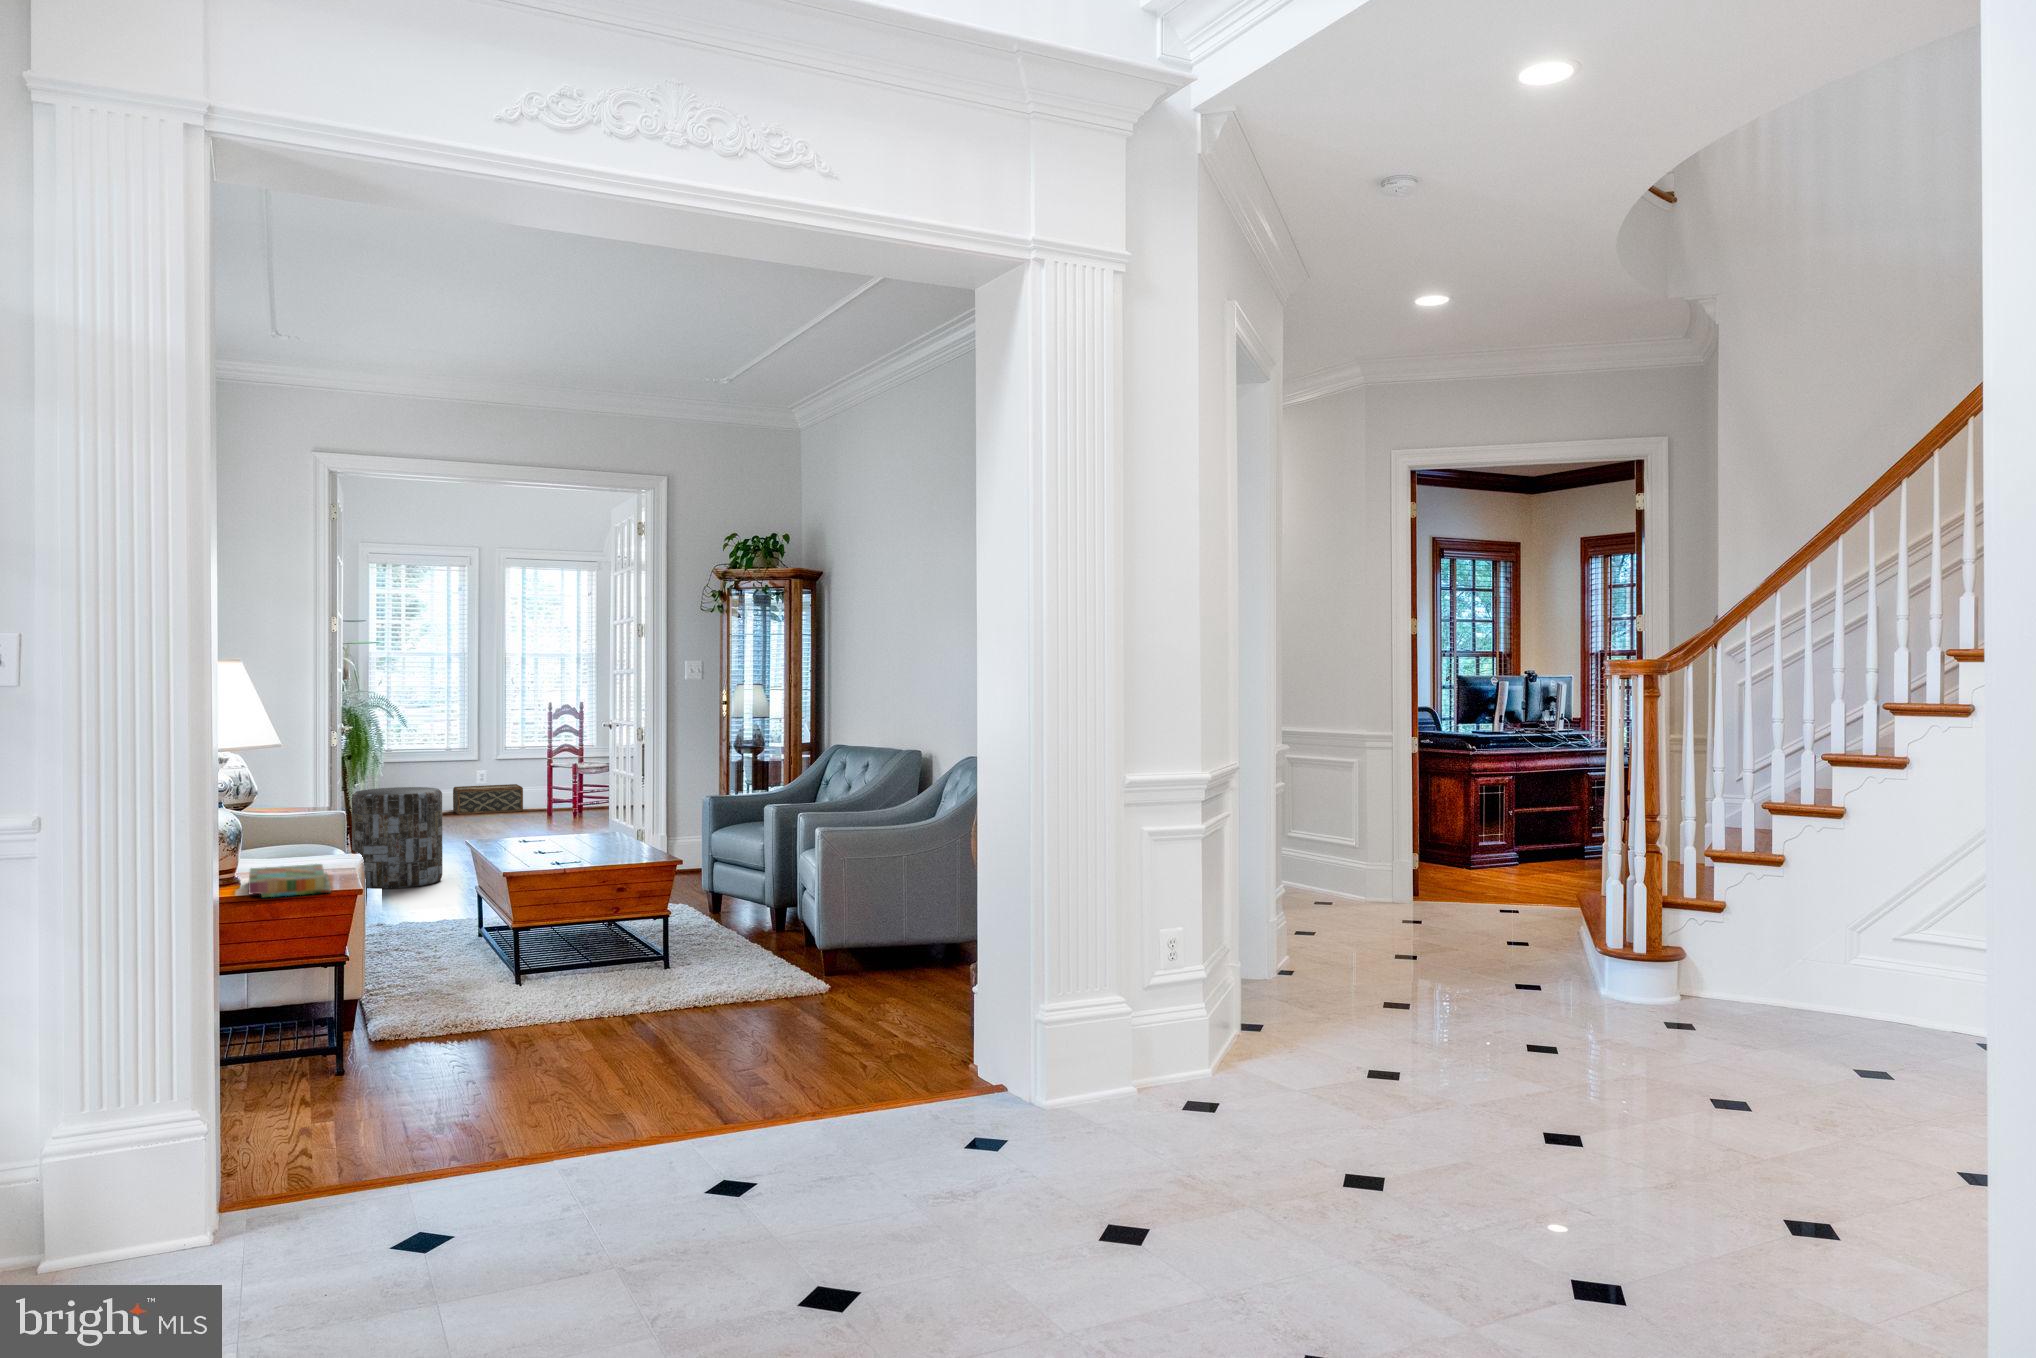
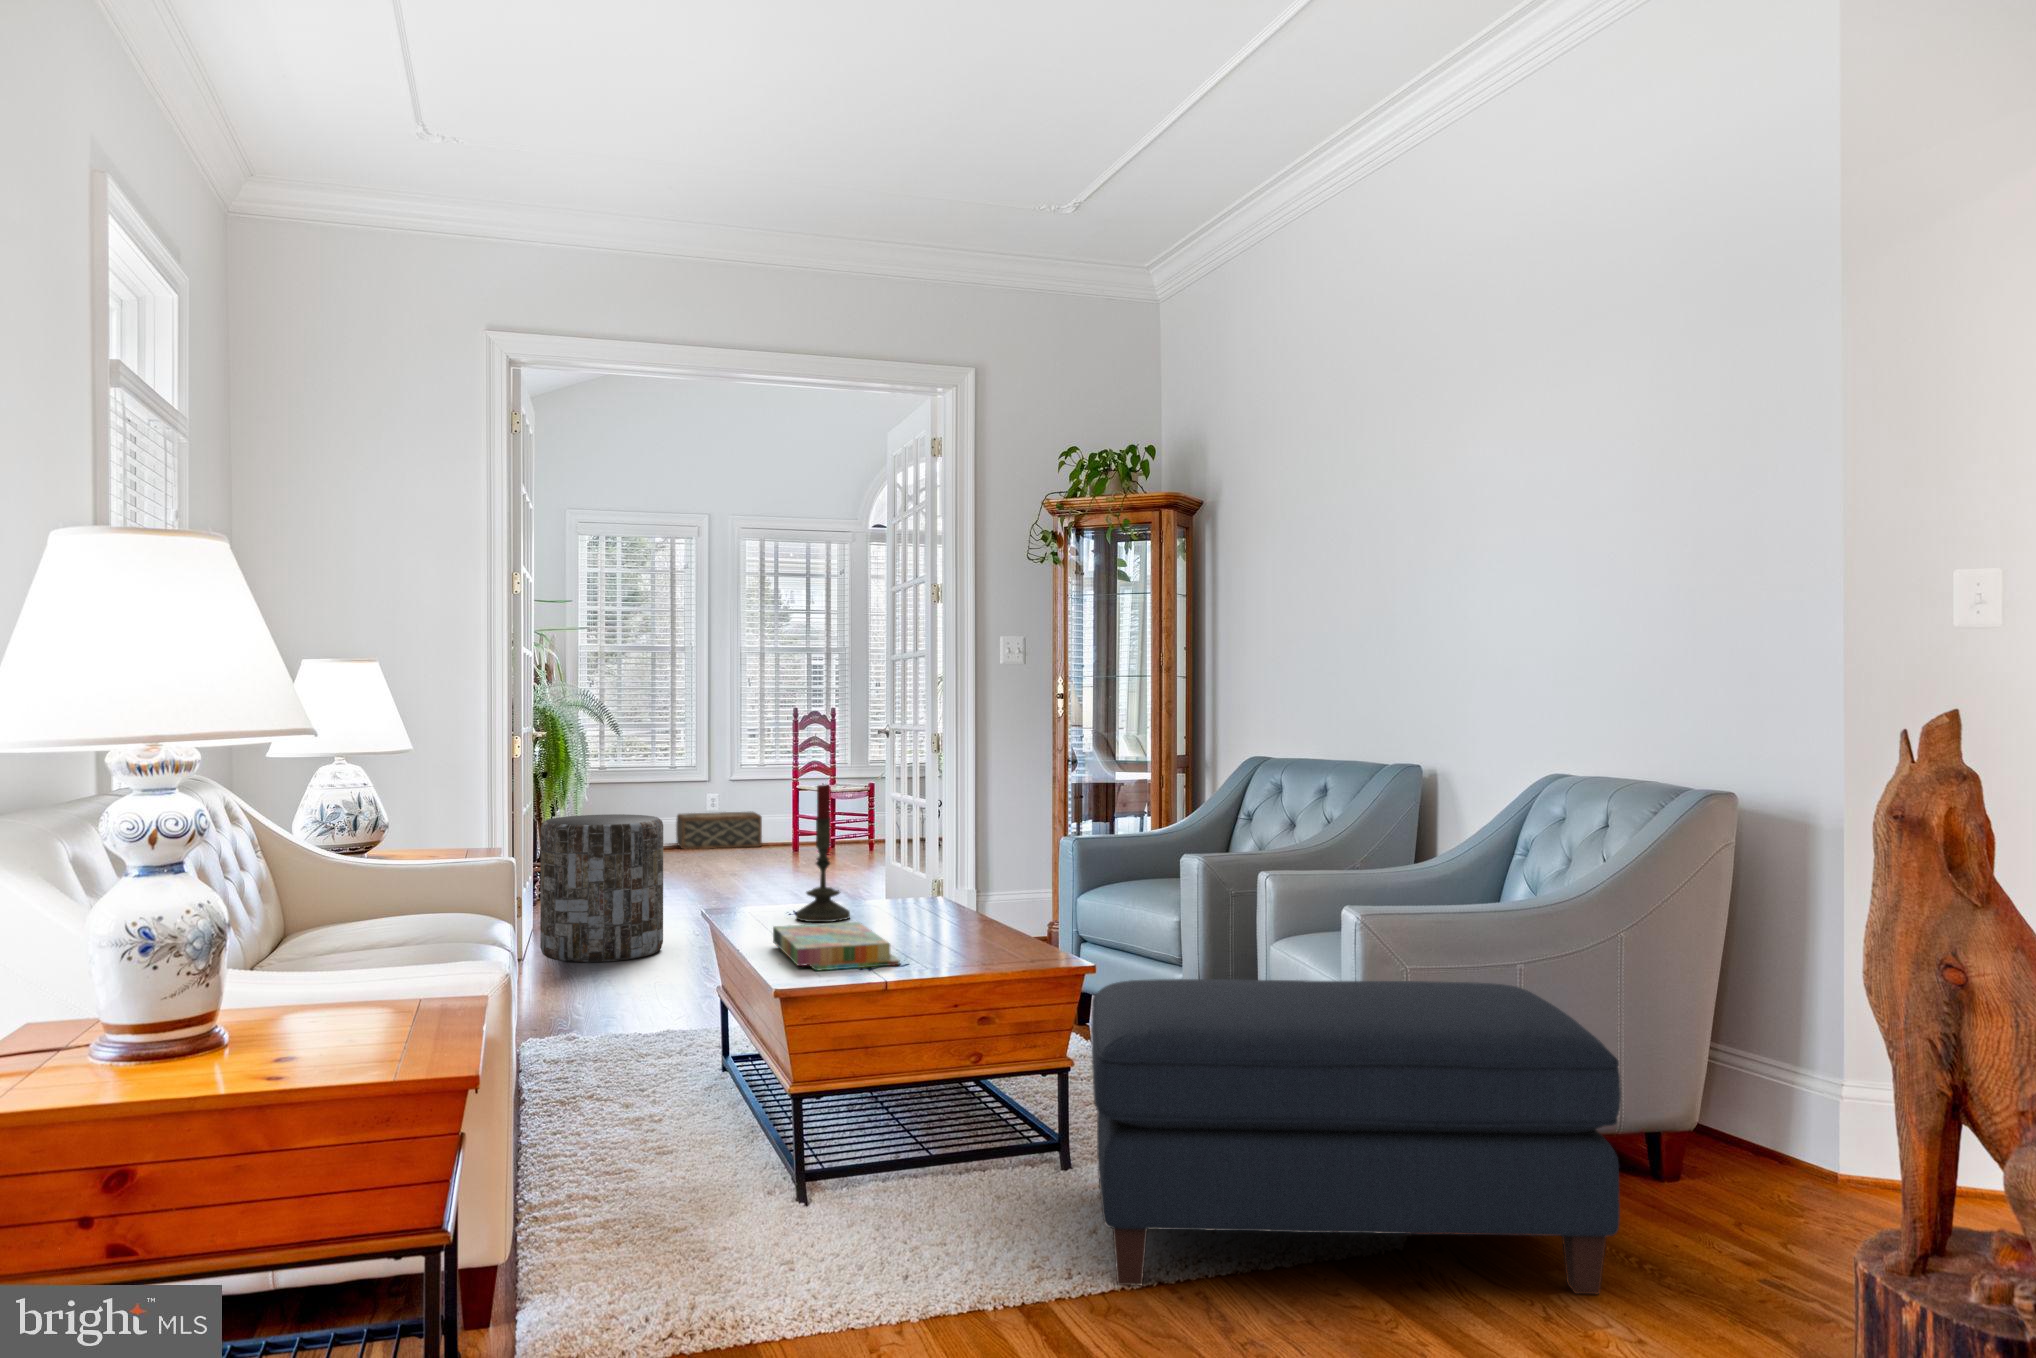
candle: none [526,764,560,848] -> present [796,784,850,922]
board game: present [248,864,331,897] -> present [773,922,900,971]
ottoman: none [669,867,924,1013] -> present [1091,979,1621,1294]

